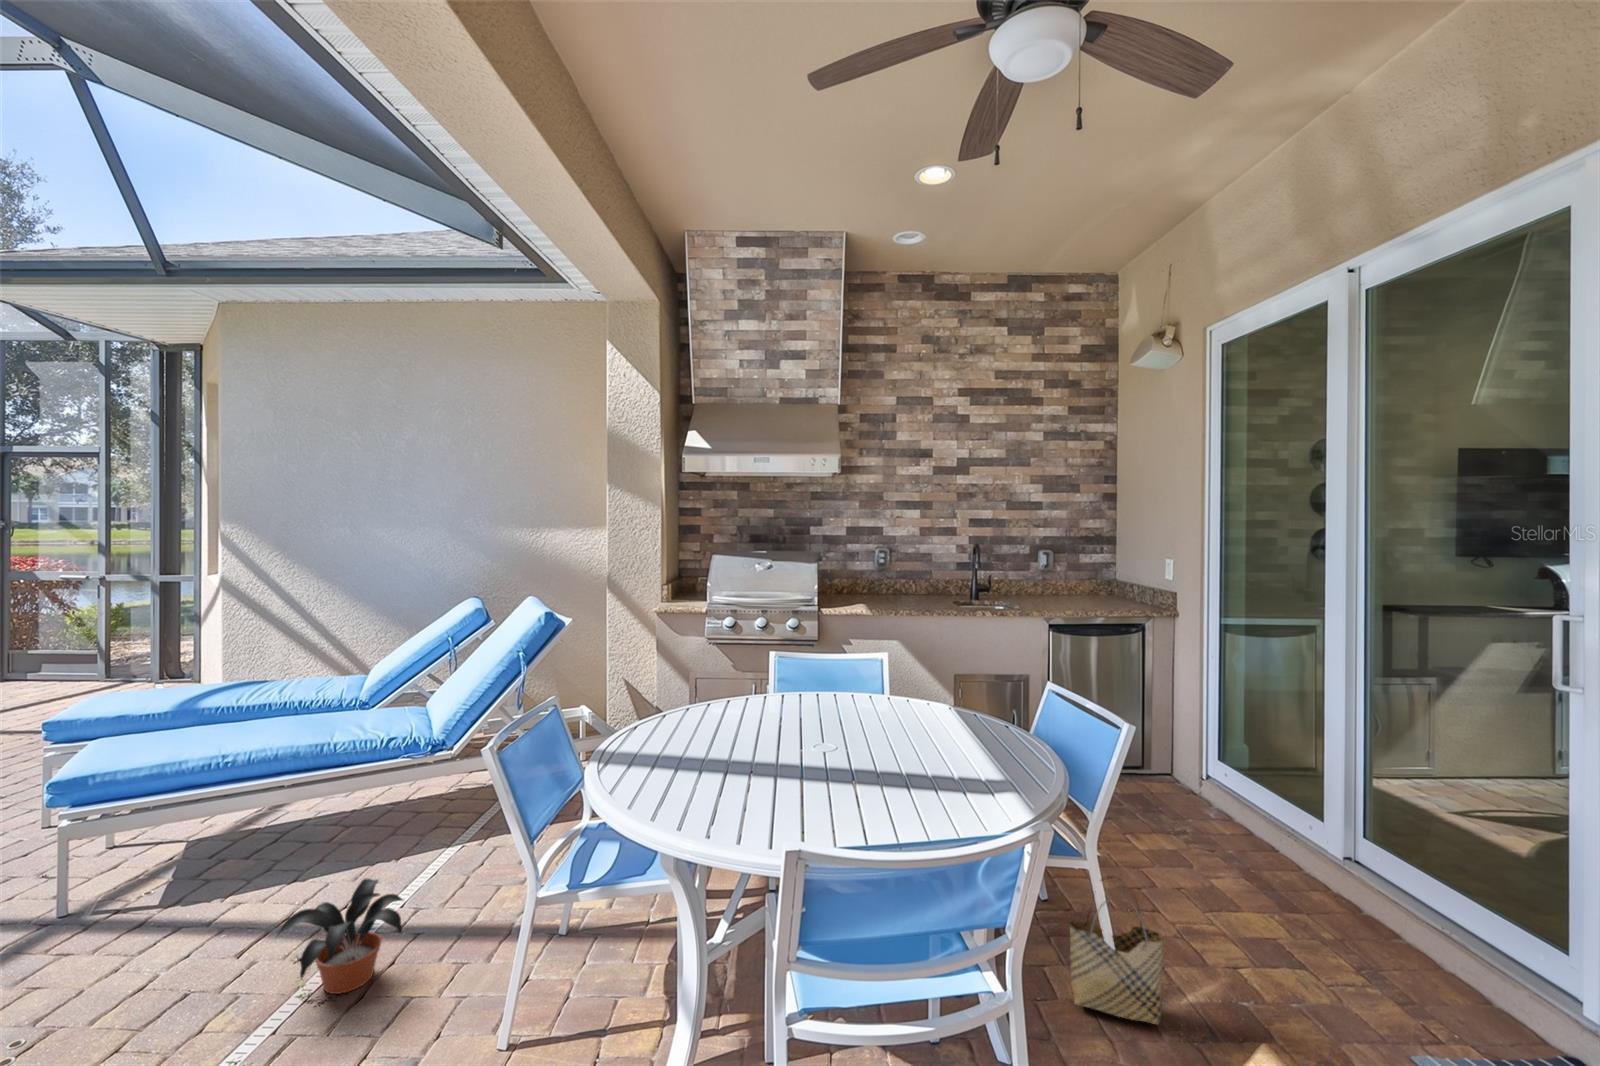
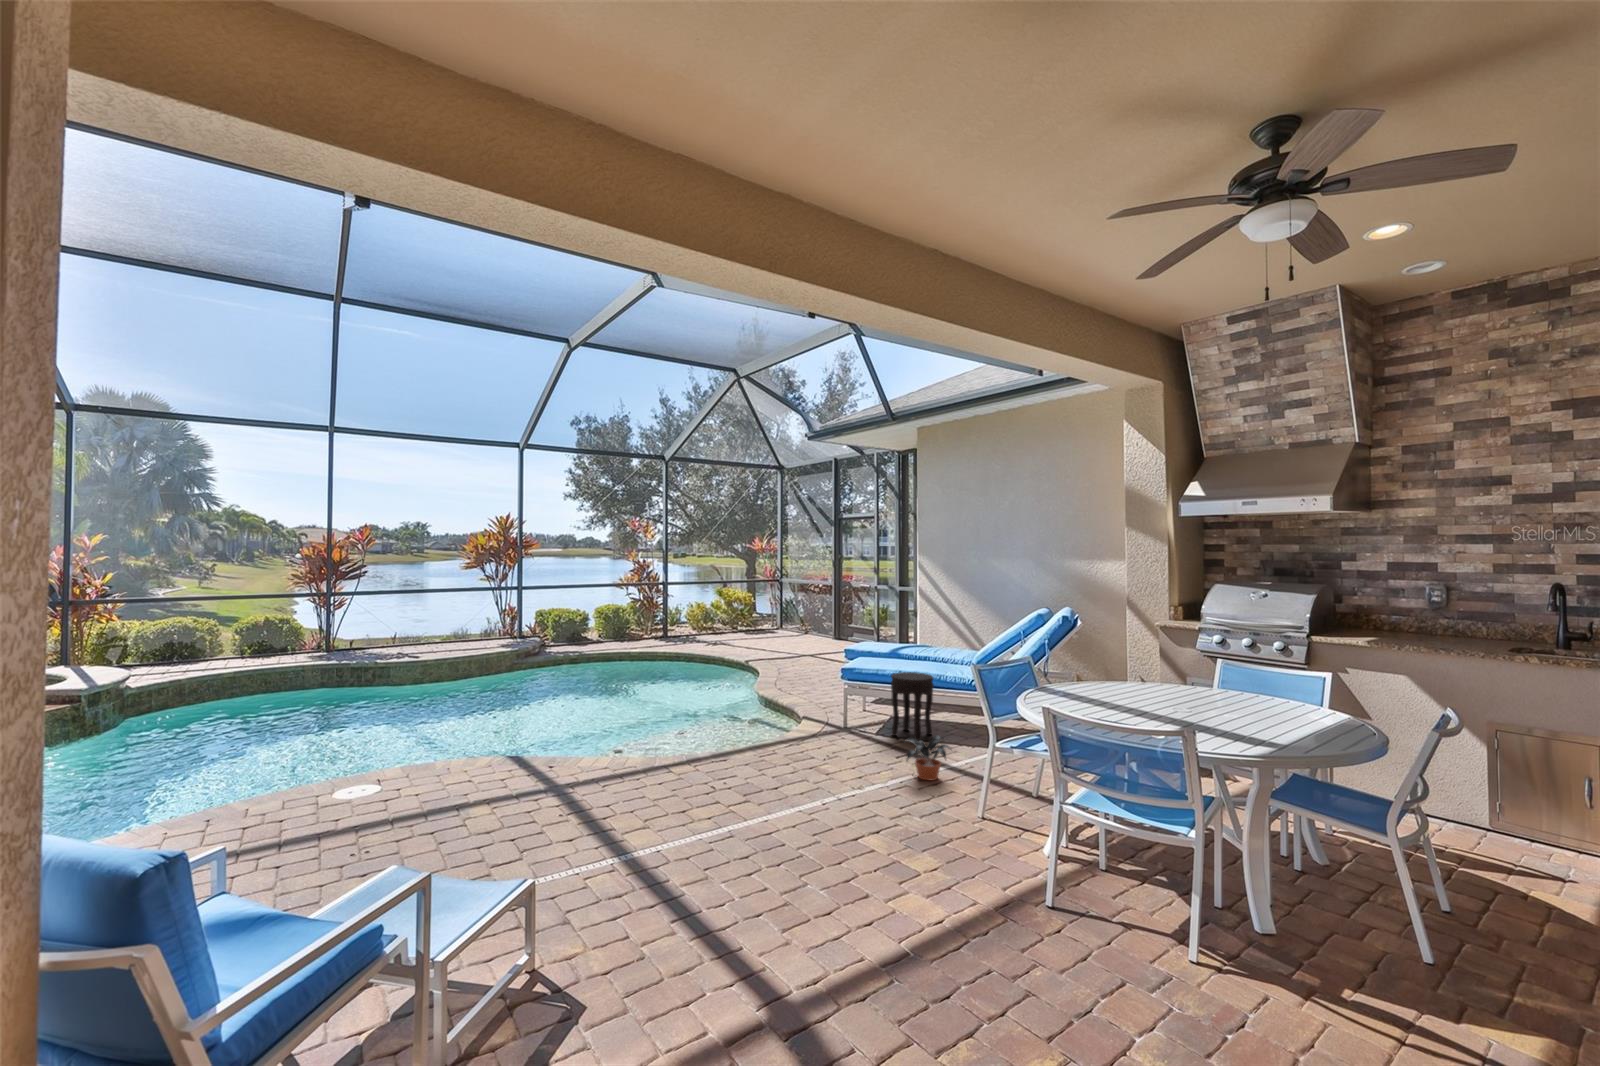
side table: none [207,742,314,890] -> present [891,672,934,740]
woven basket: present [1068,876,1165,1024] -> none [1332,855,1420,971]

